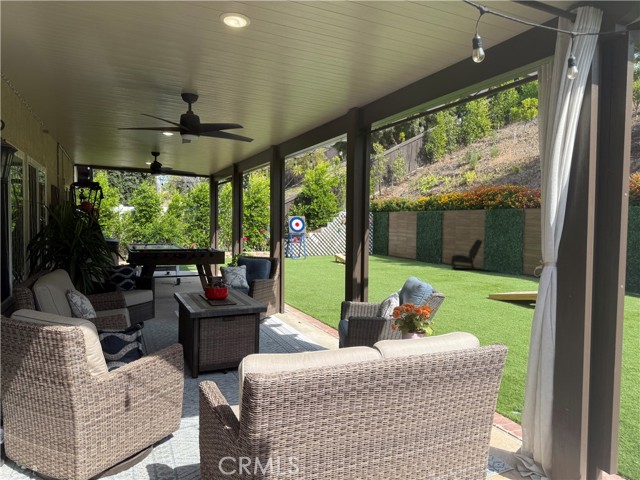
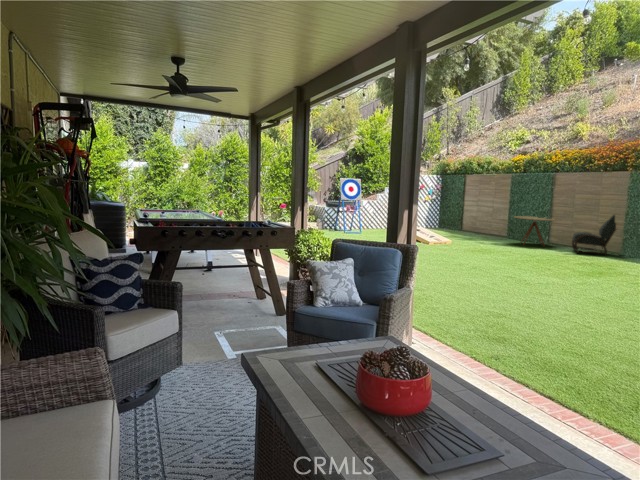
round table: none [415,243,446,266] -> present [514,216,556,246]

